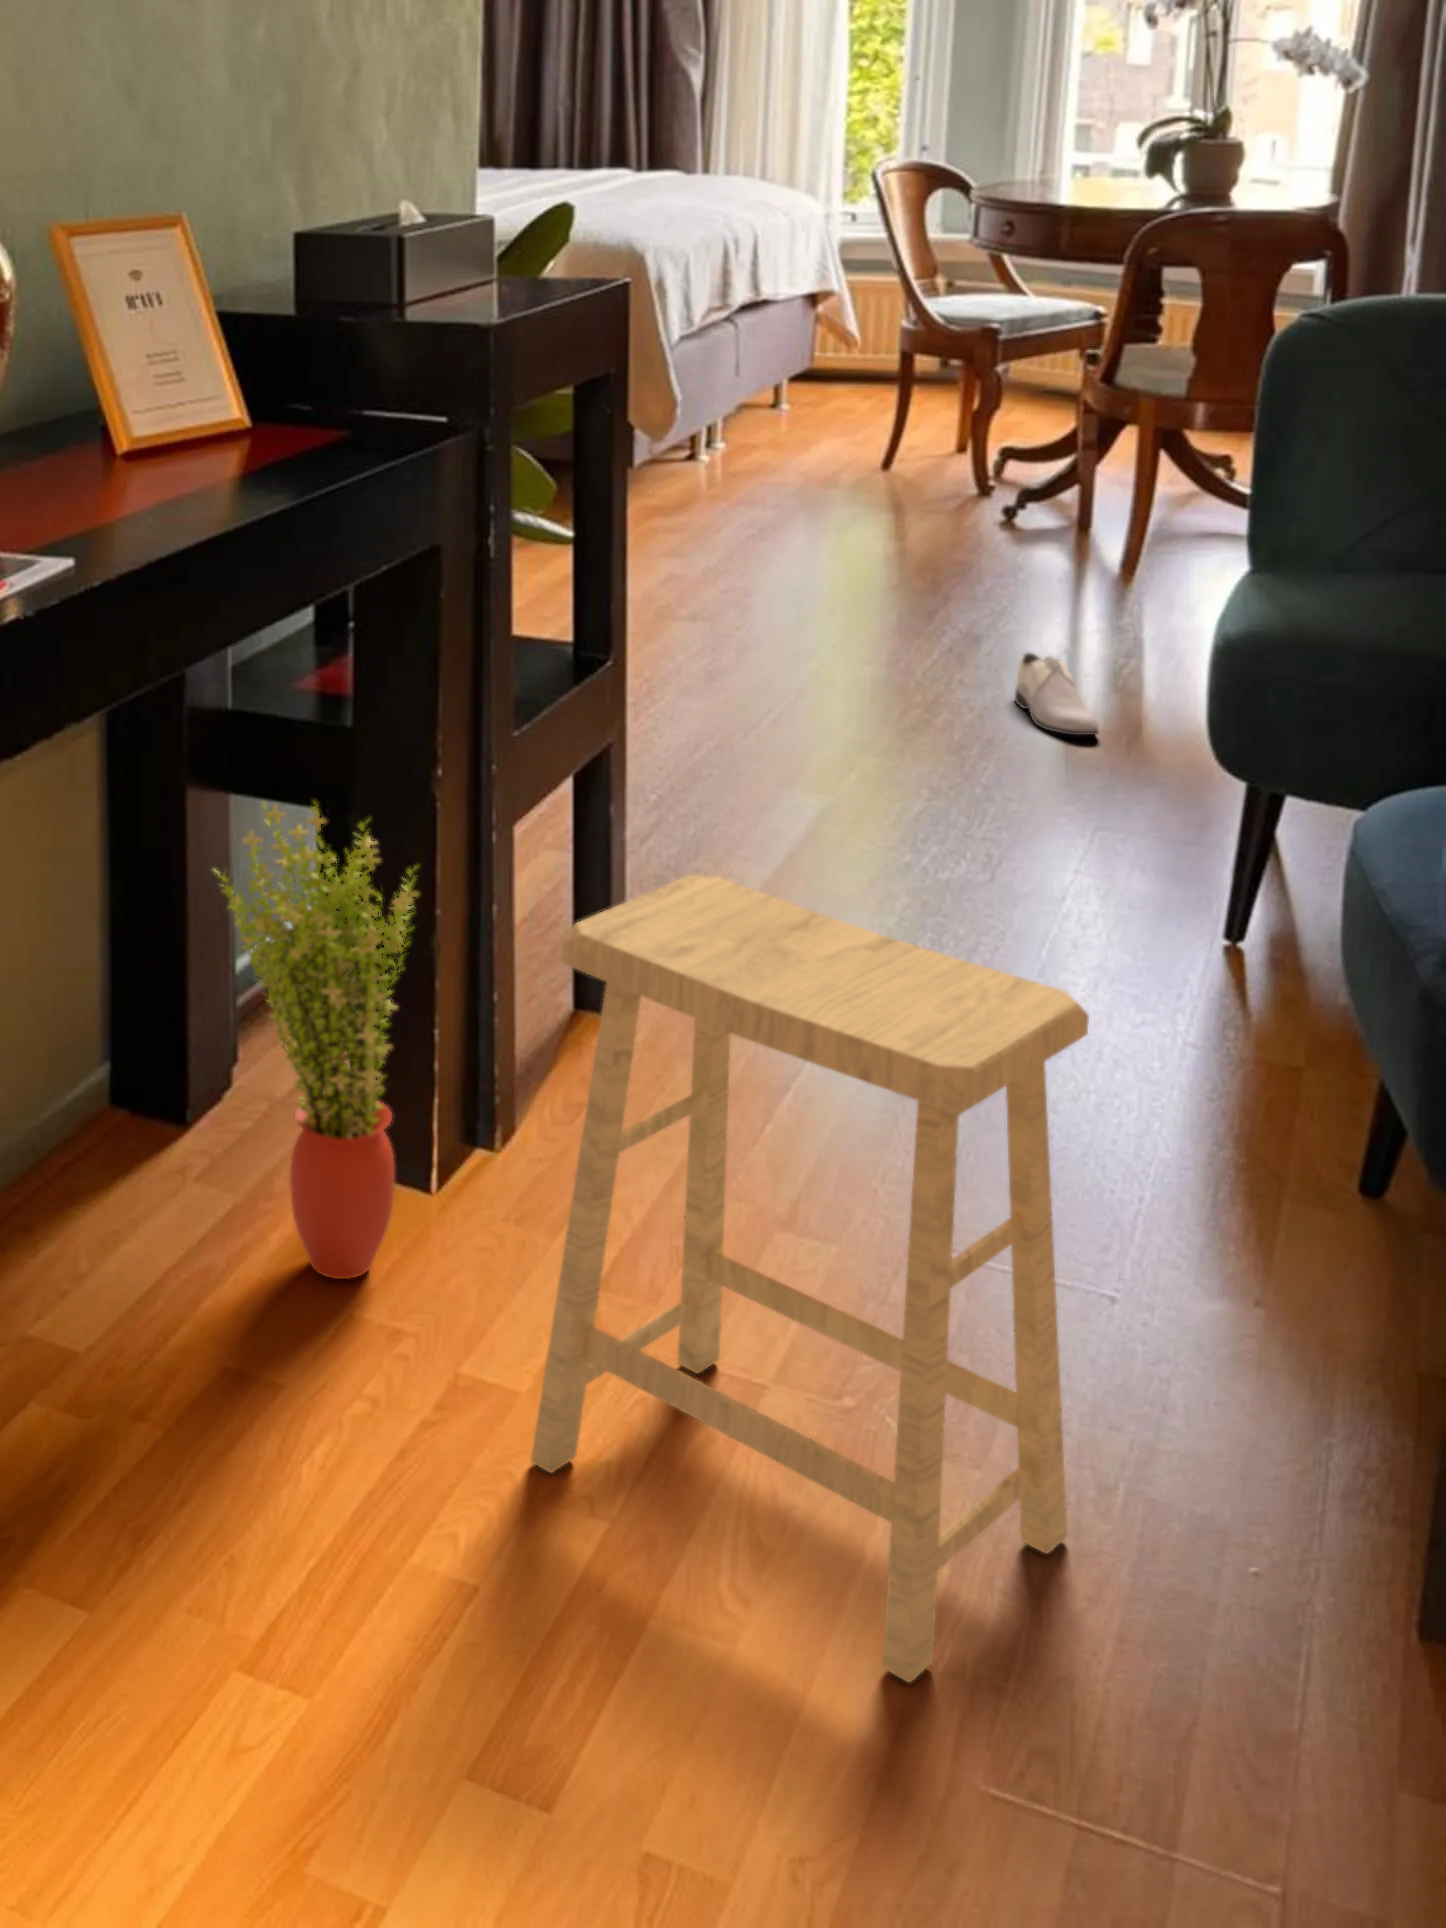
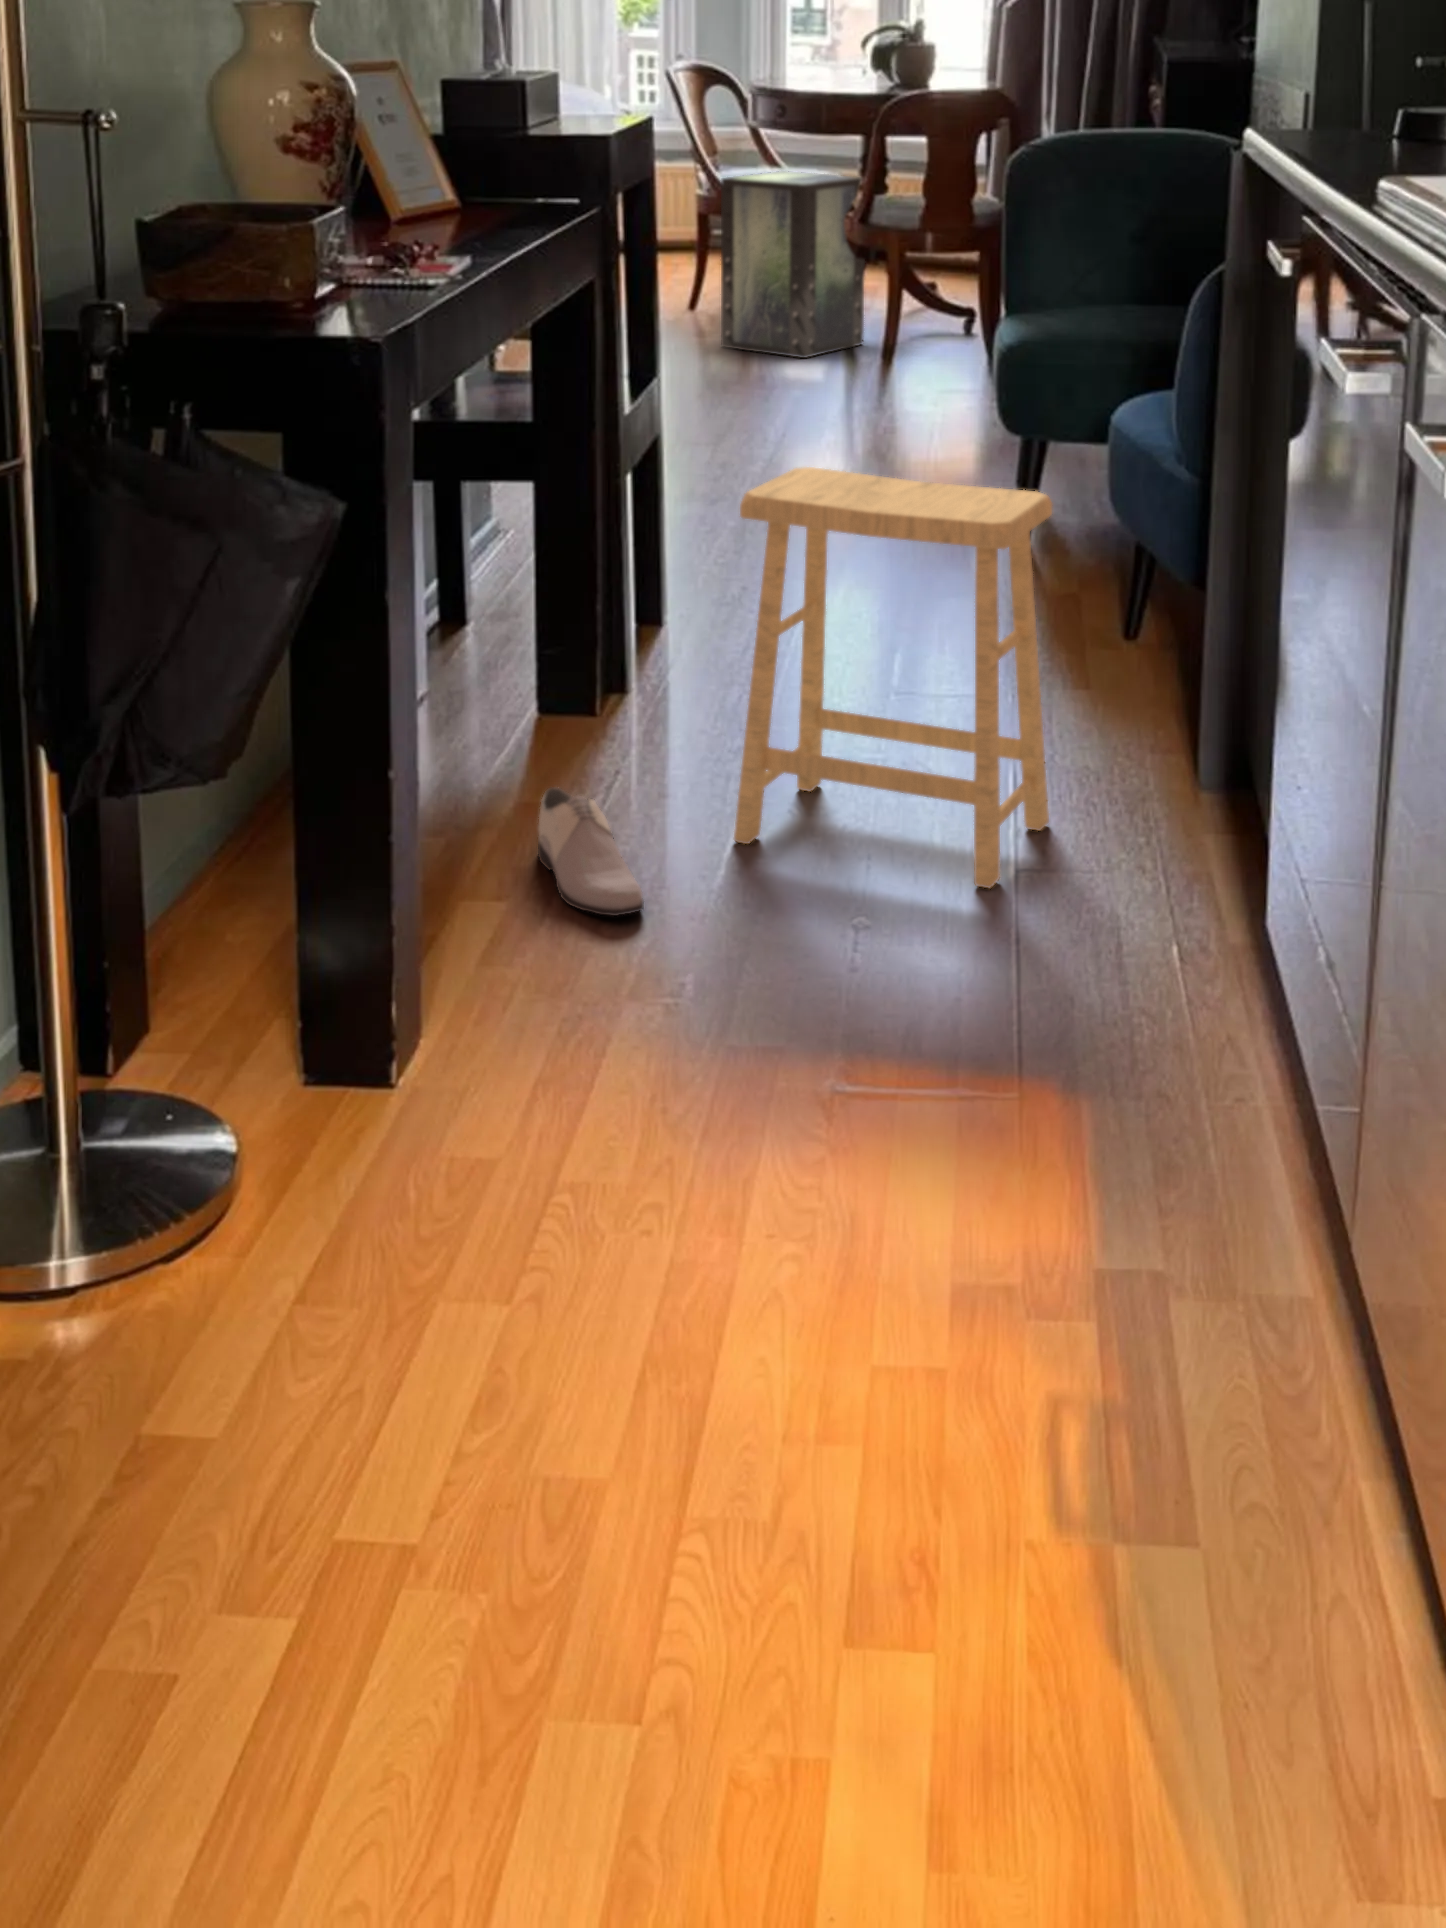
storage box: none [910,307,1119,554] -> present [721,171,865,358]
shoe: present [1015,653,1099,735] -> present [538,787,644,916]
potted plant: present [219,803,418,1279] -> none [466,459,612,784]

